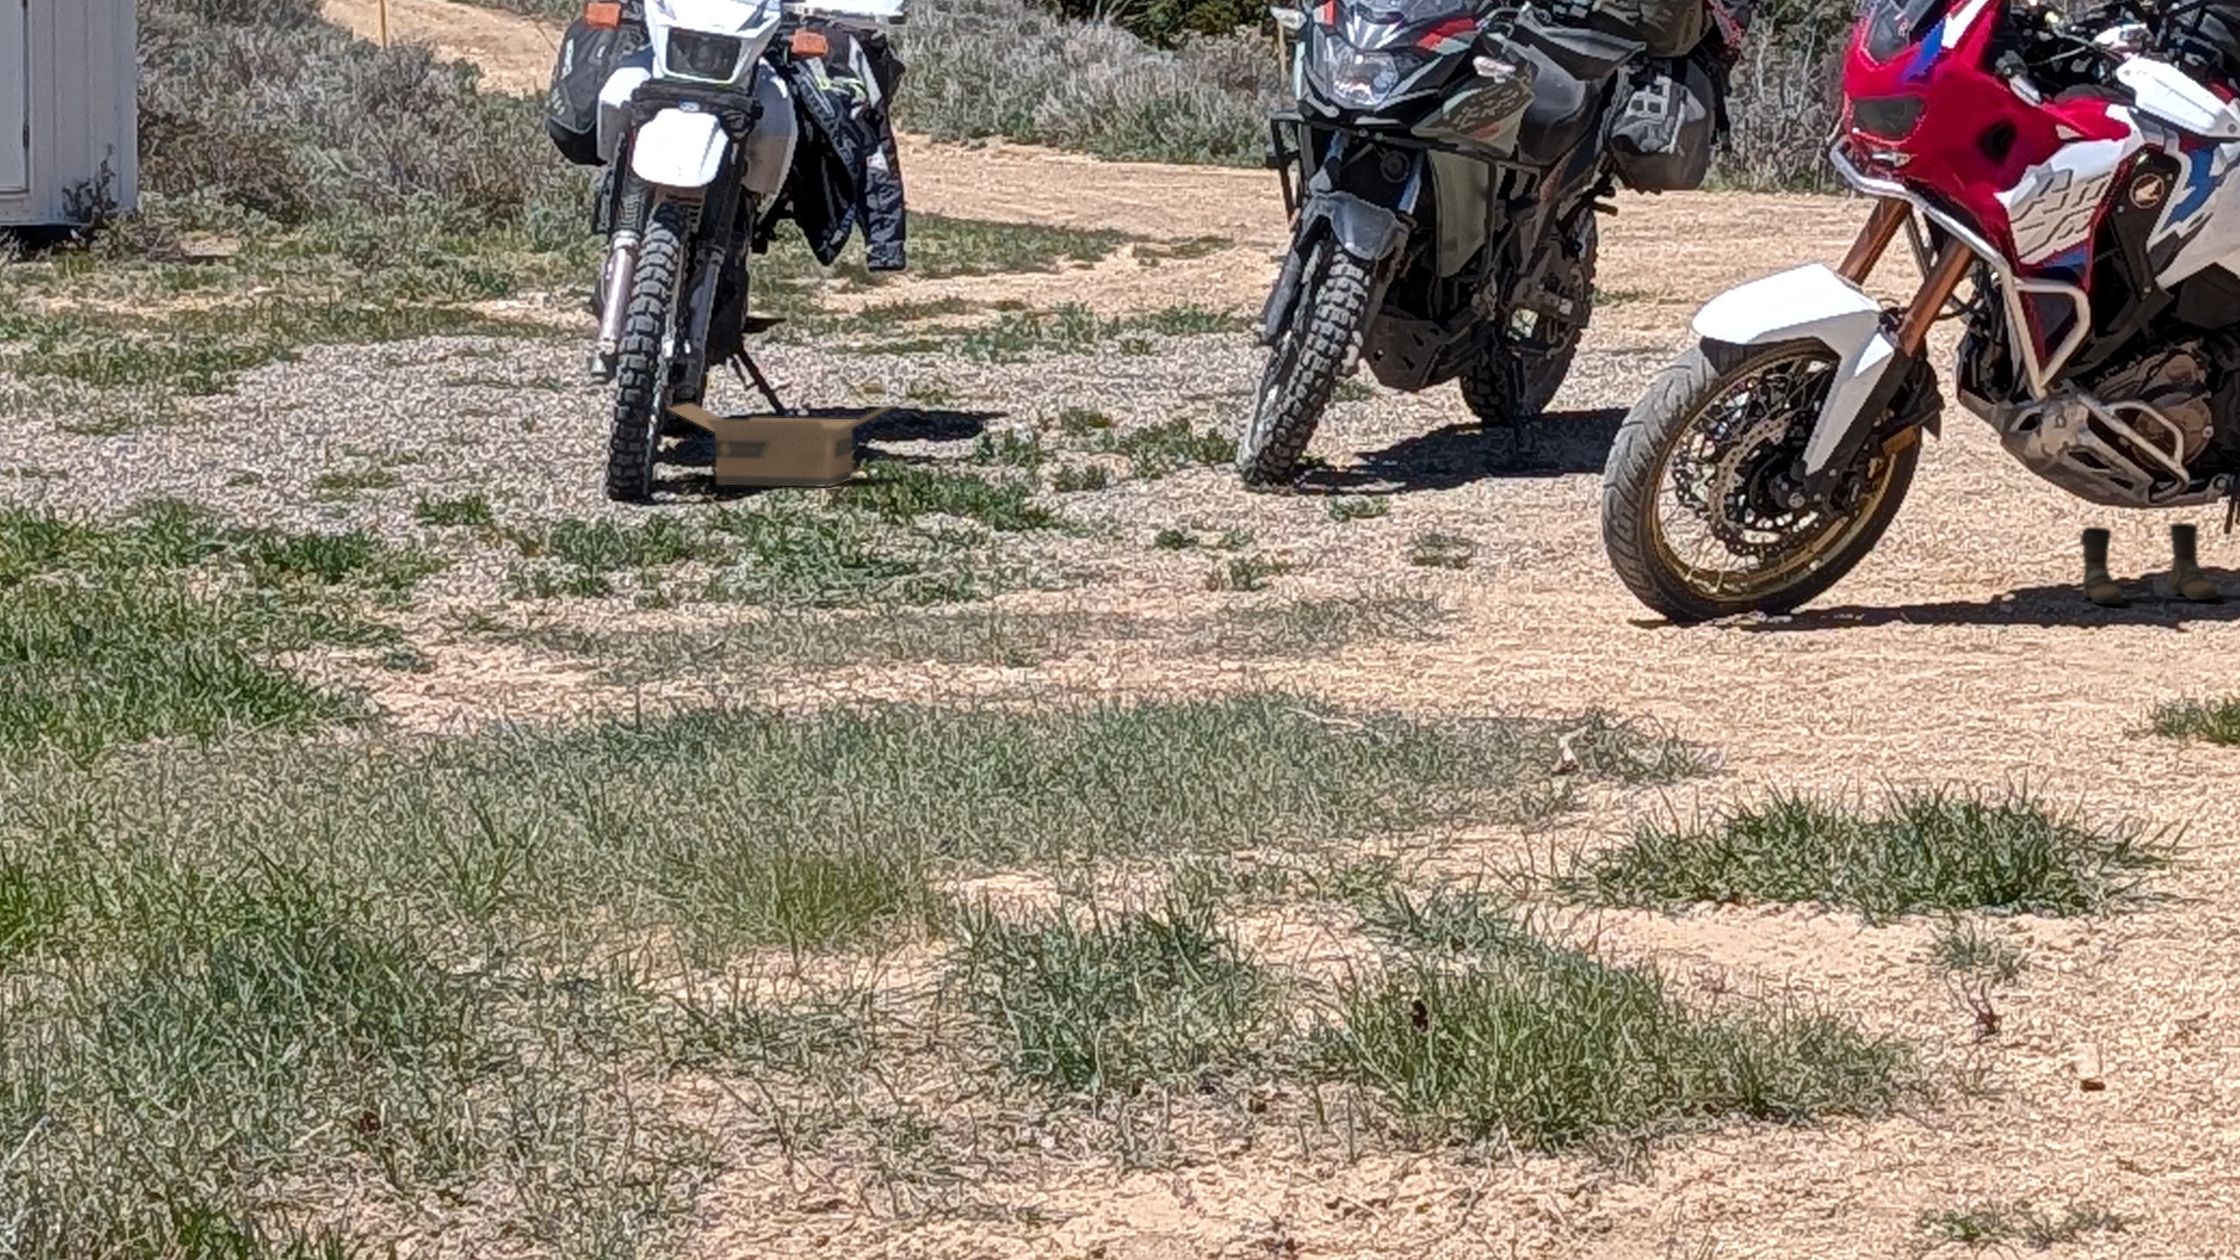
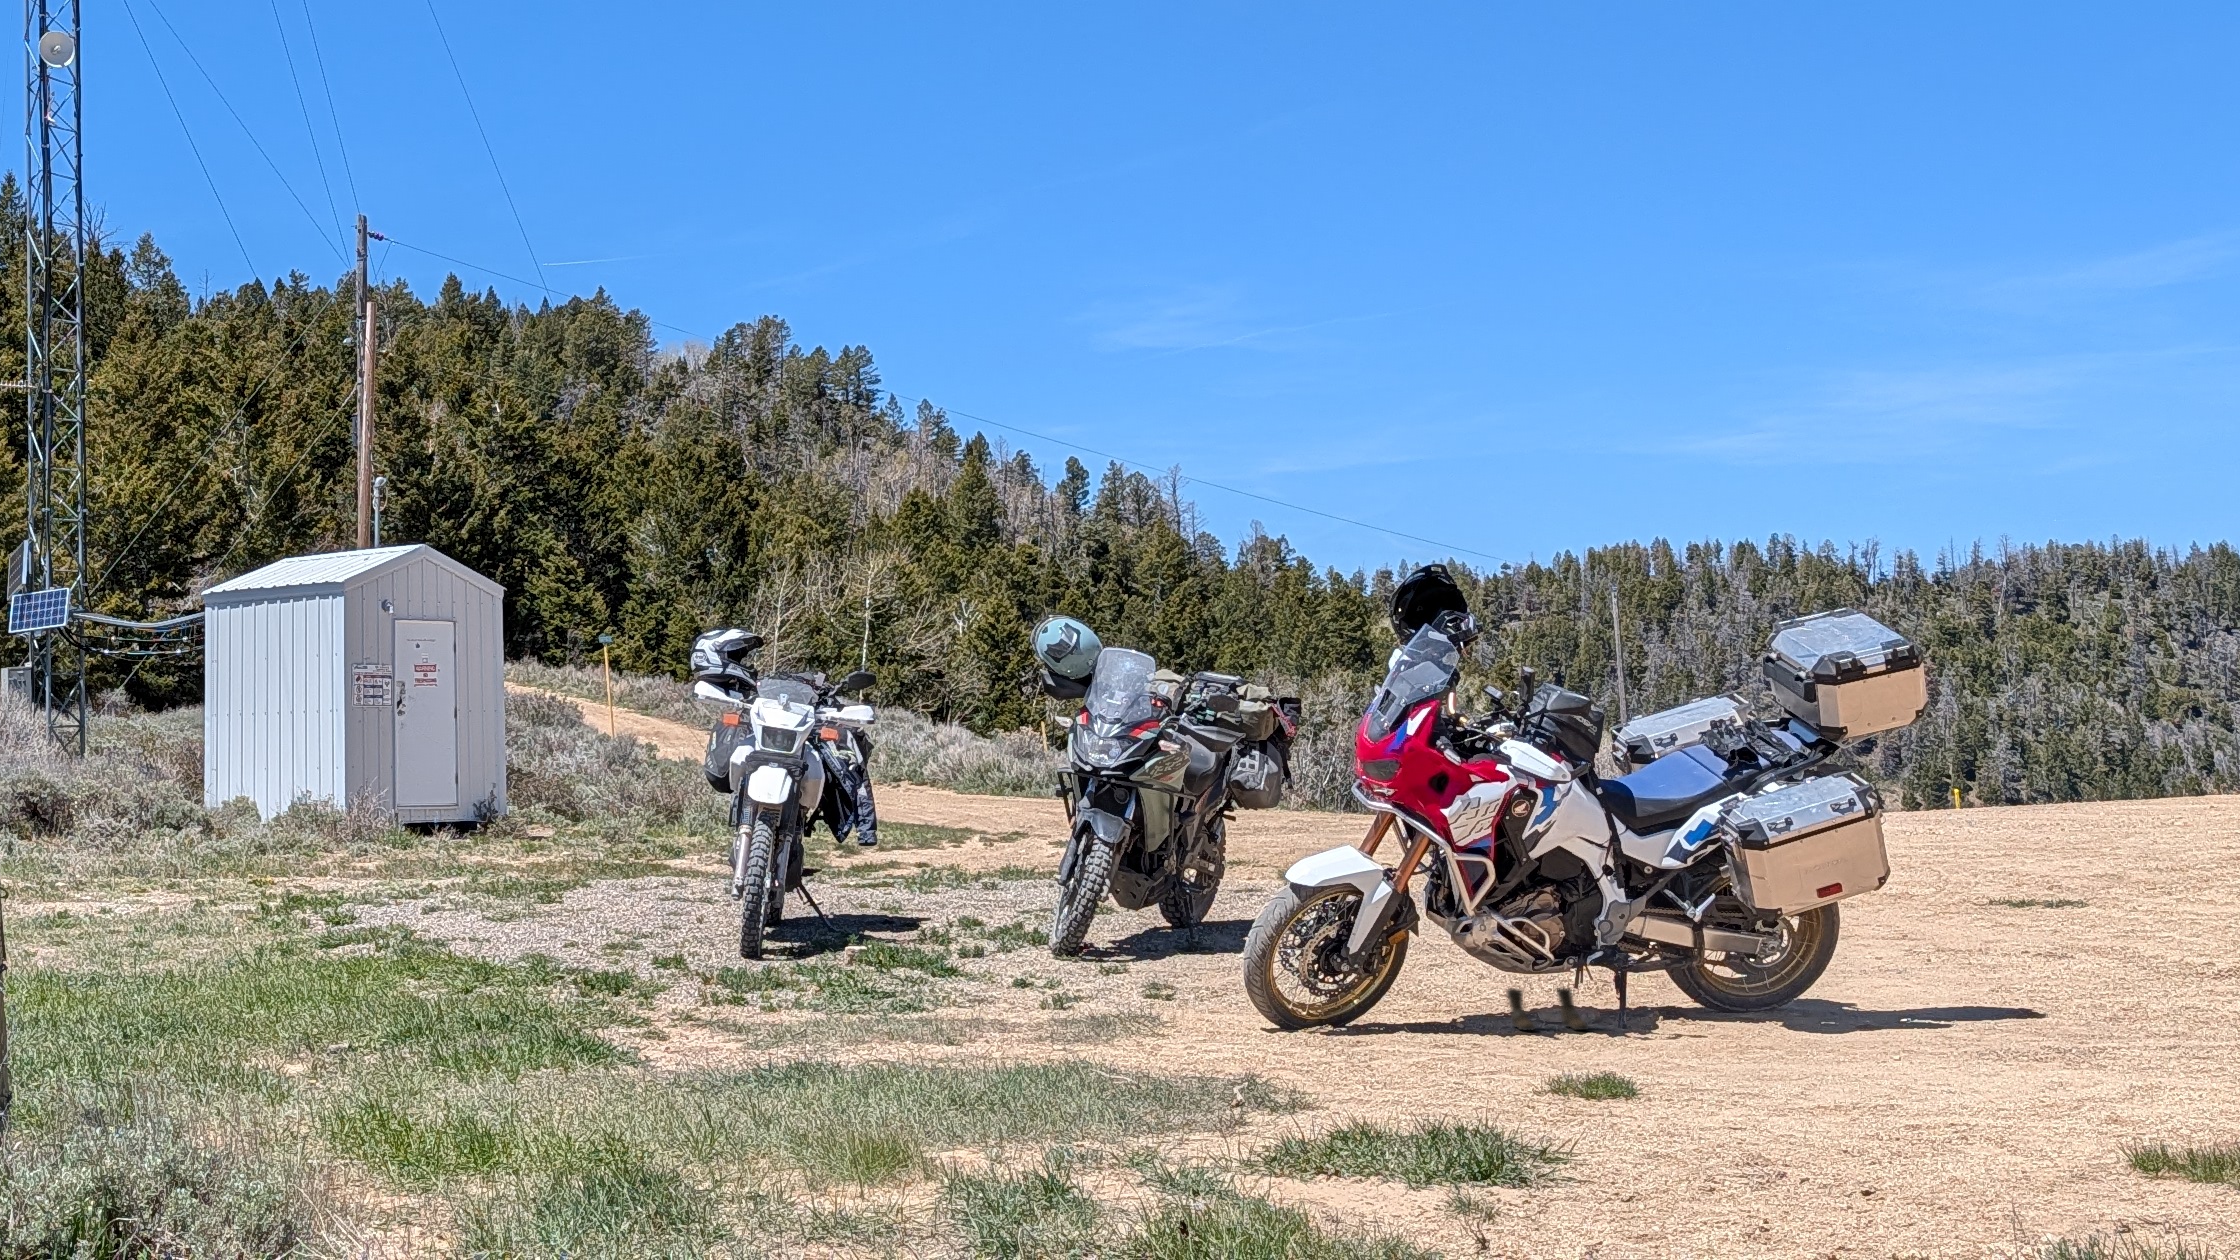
cardboard box: present [669,403,893,487] -> none [773,910,884,954]

